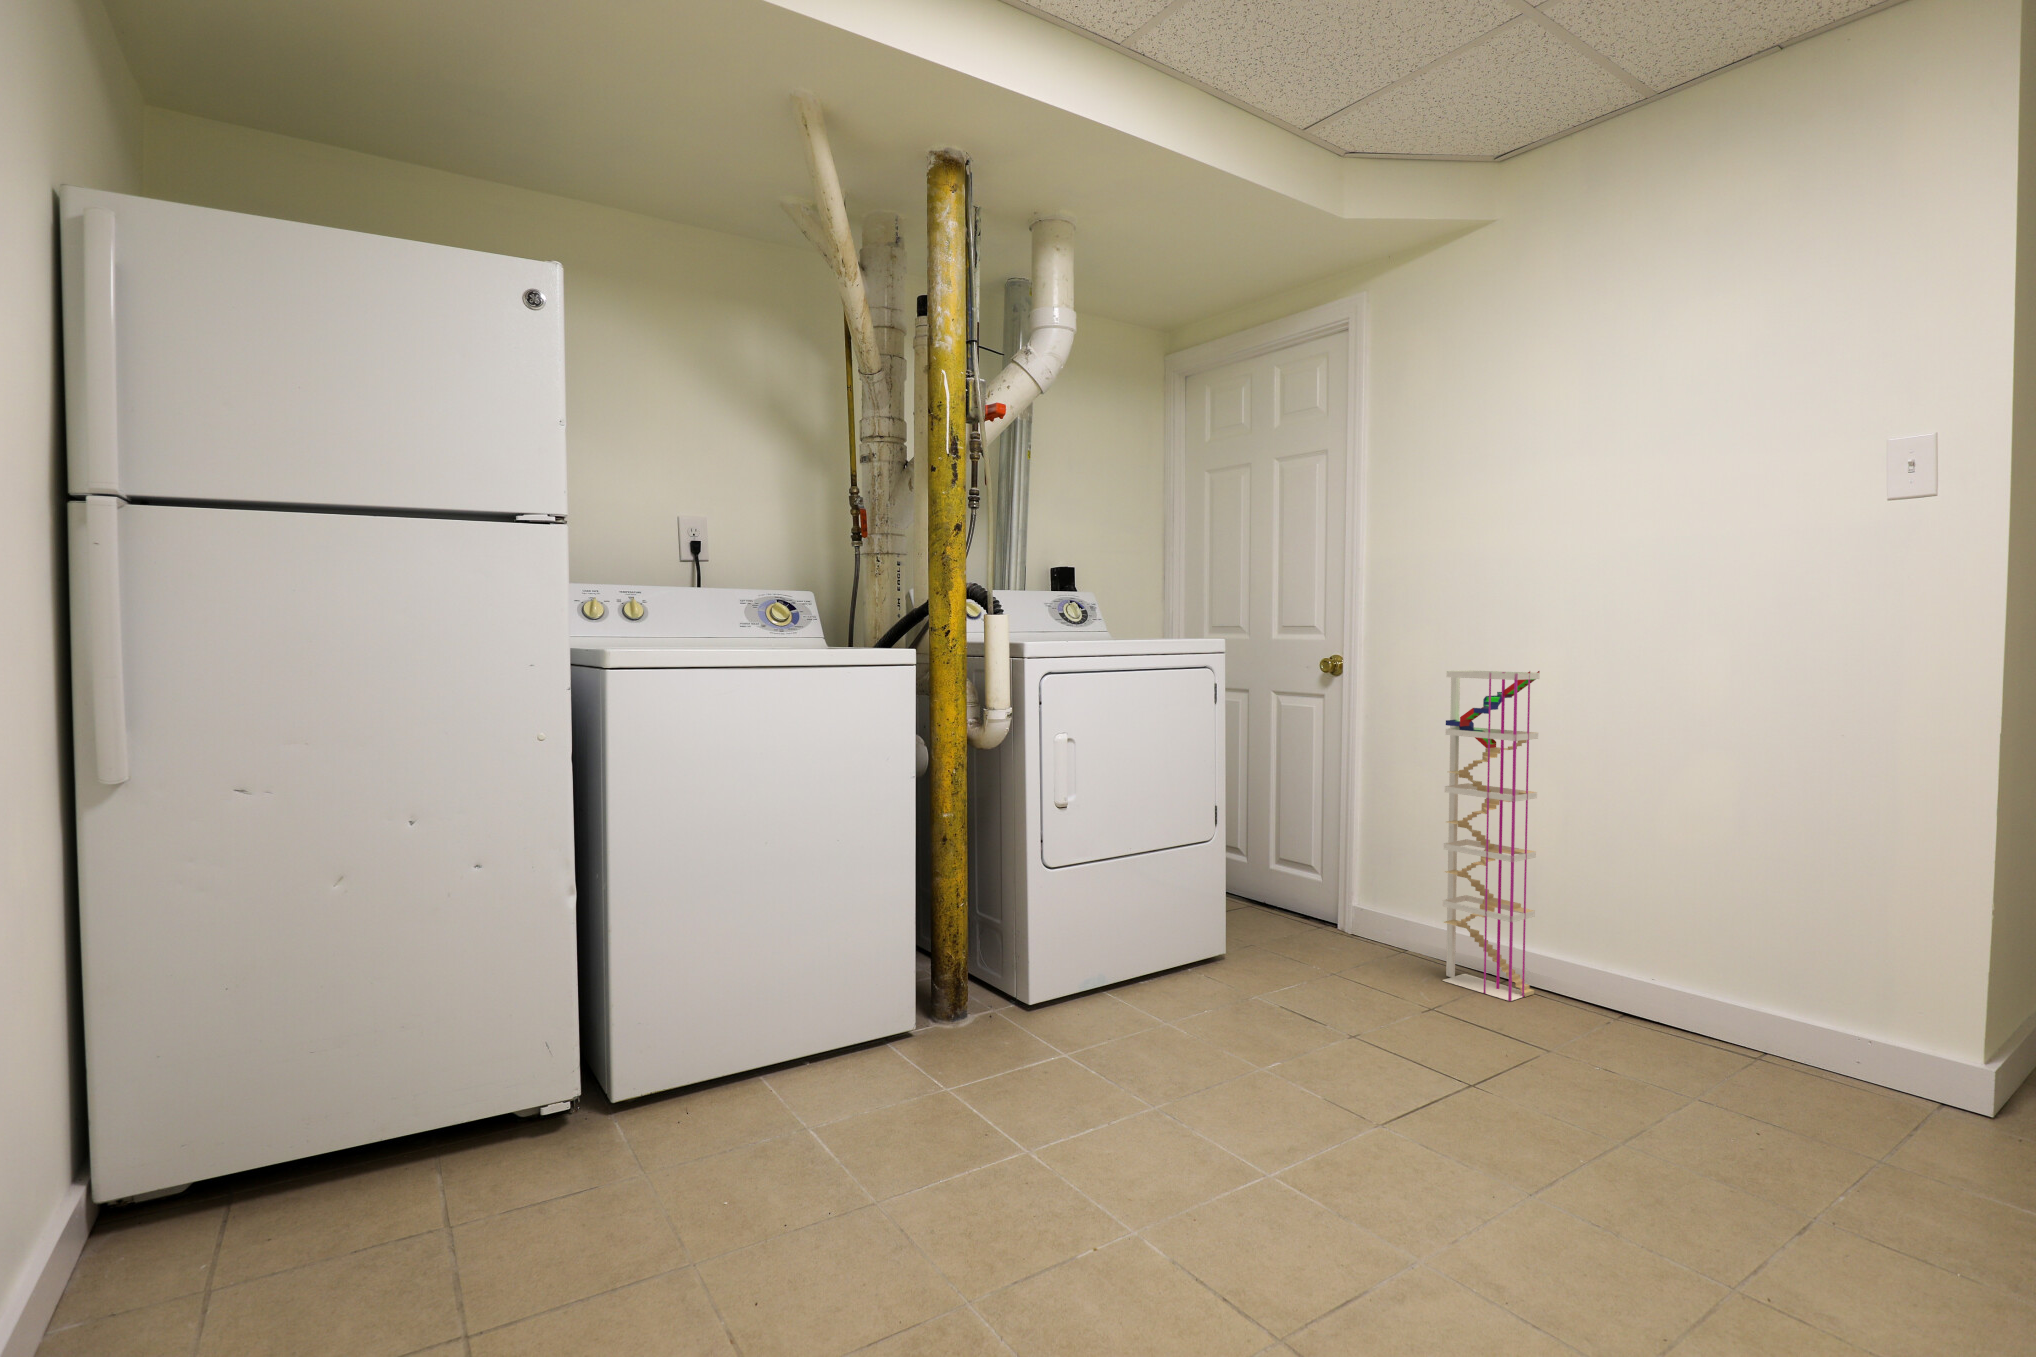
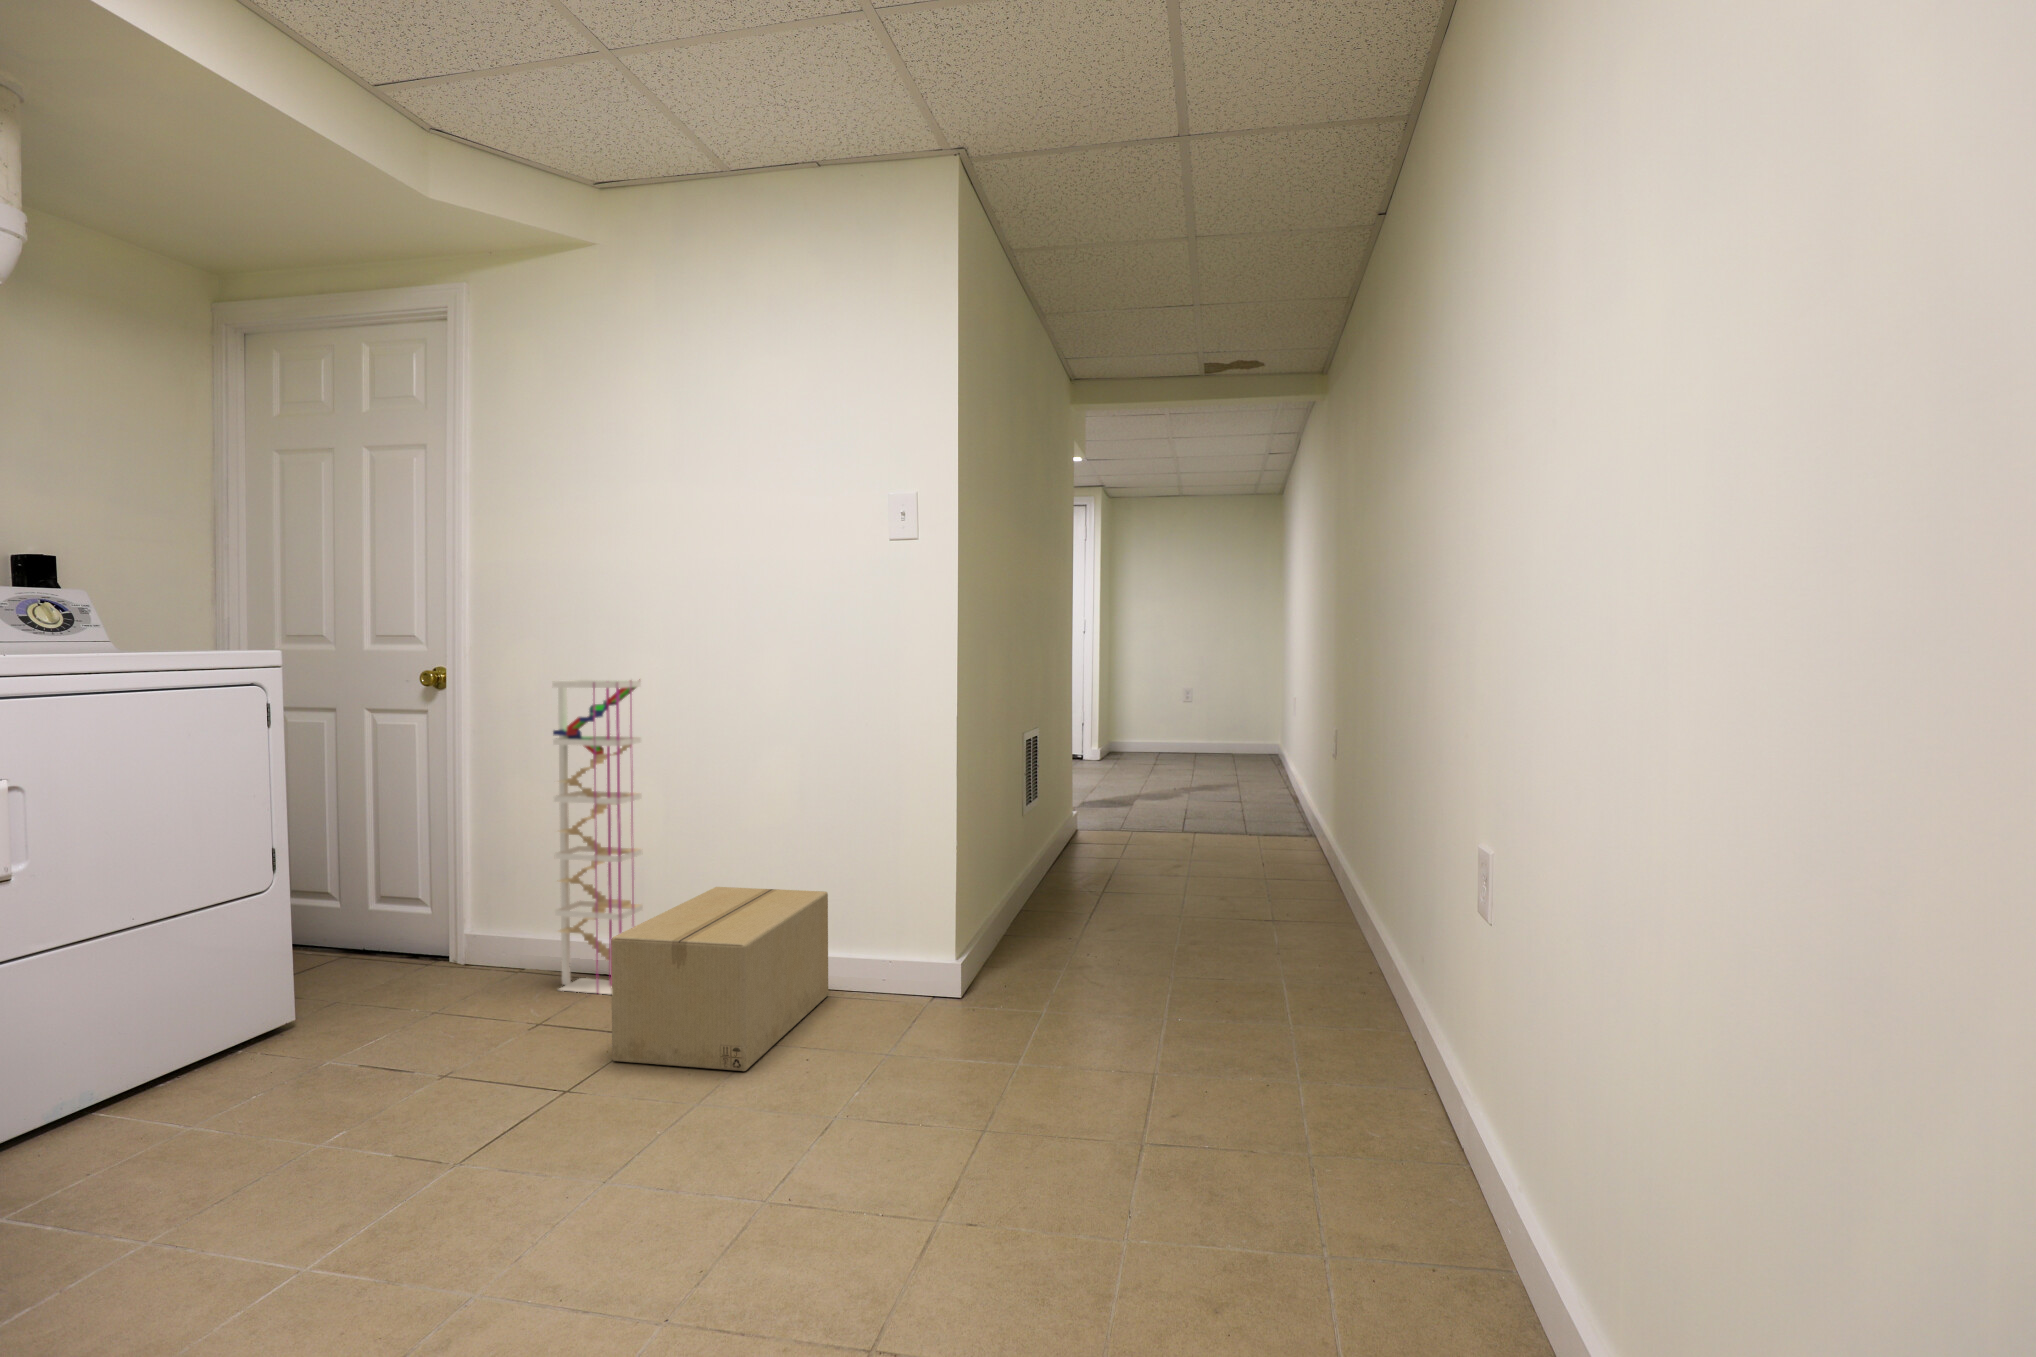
cardboard box: none [1511,906,1777,1121] -> present [611,887,828,1071]

